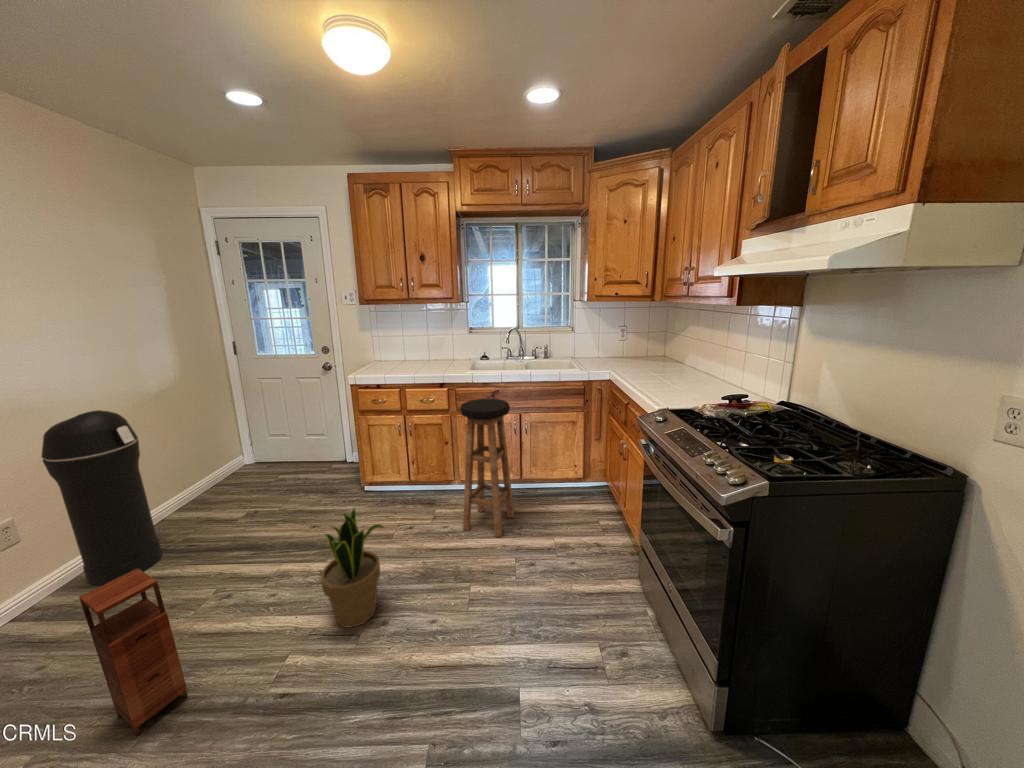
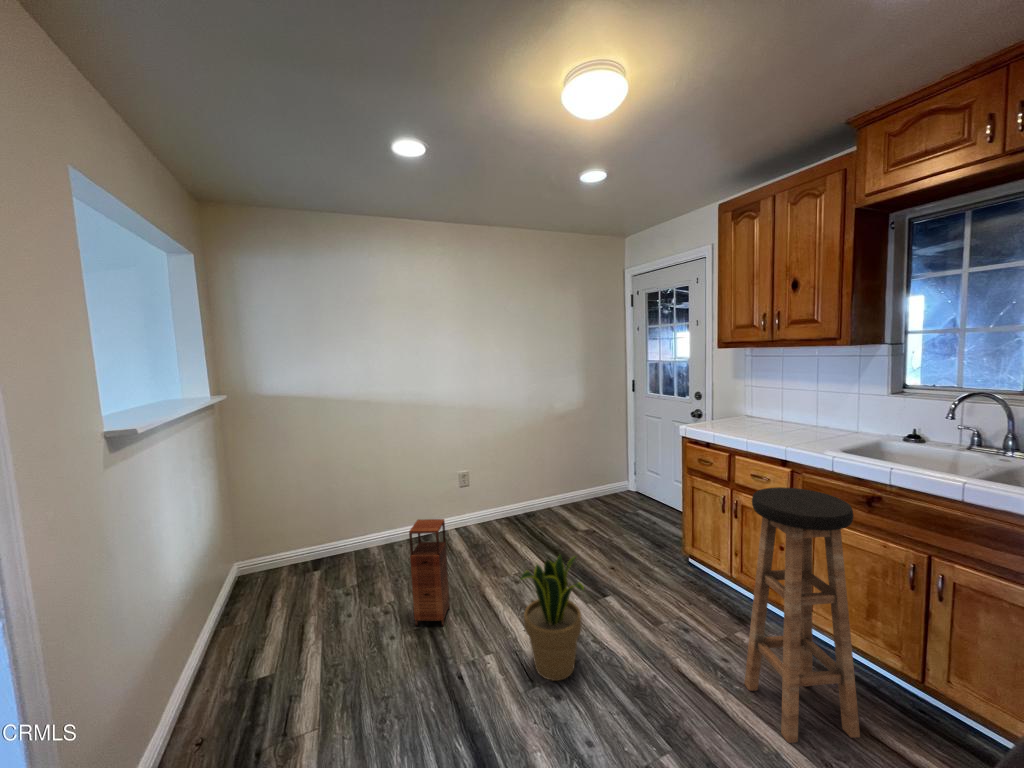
trash can: present [41,410,162,585] -> none [479,413,525,535]

